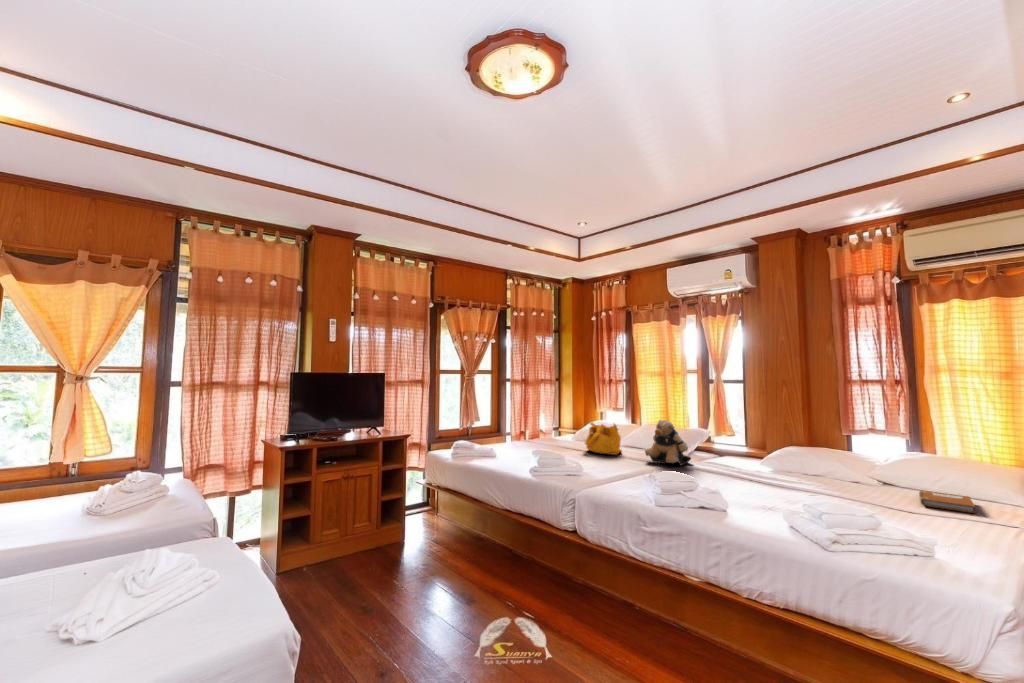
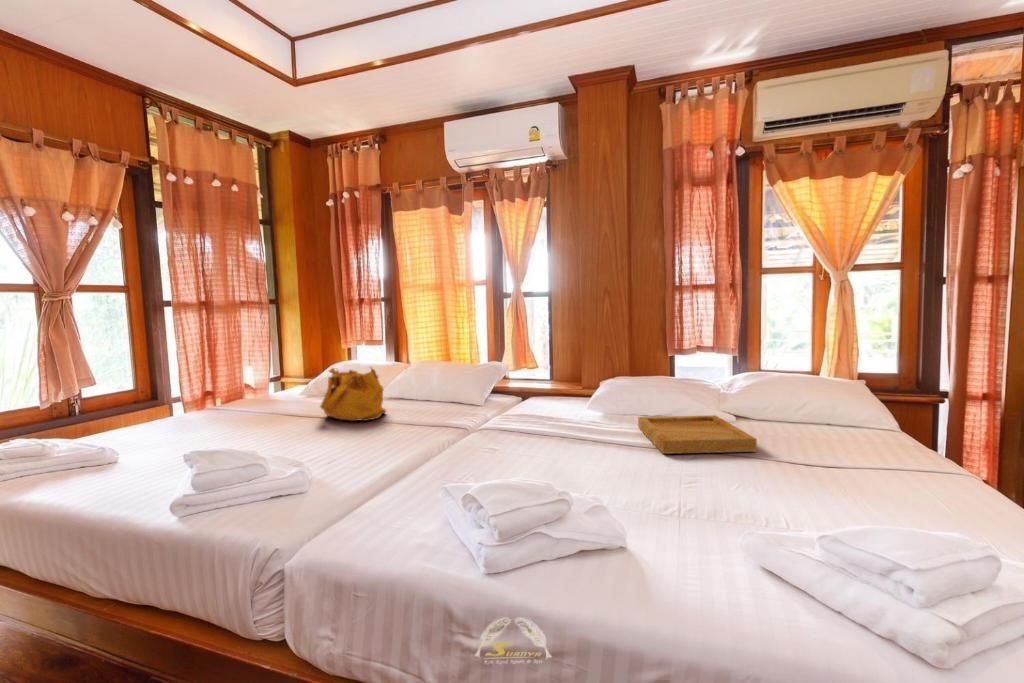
teddy bear: present [645,420,691,466] -> none [426,357,497,427]
tray: none [790,471,865,499] -> present [638,415,757,454]
notebook: present [919,491,975,513] -> none [794,425,883,453]

